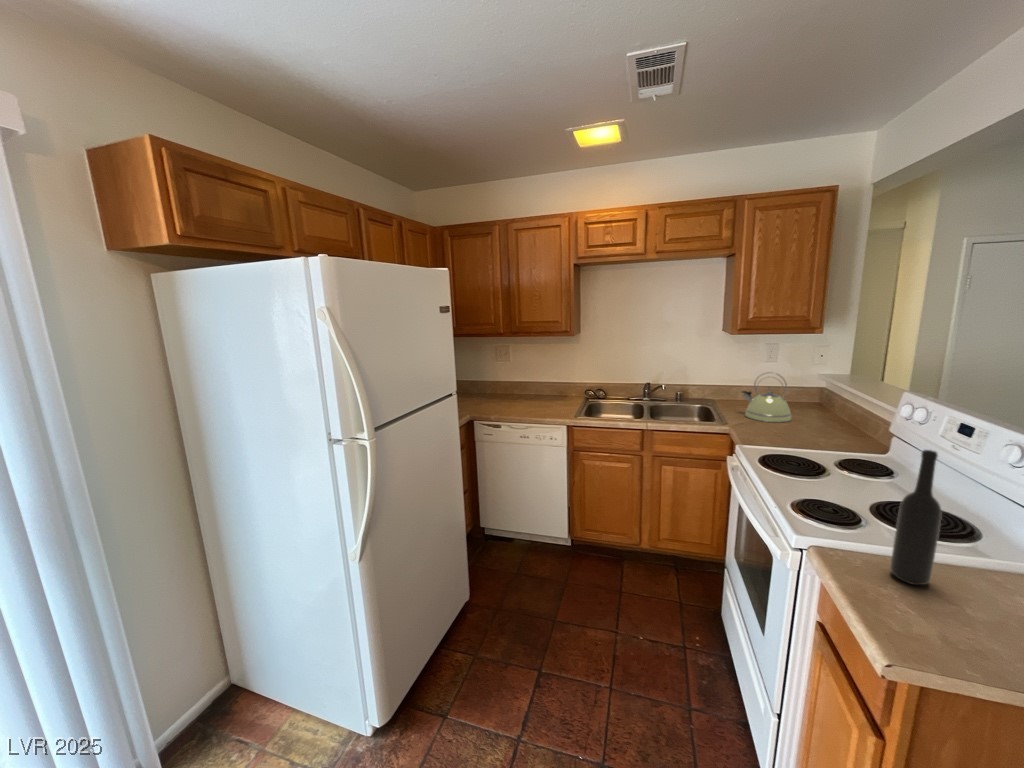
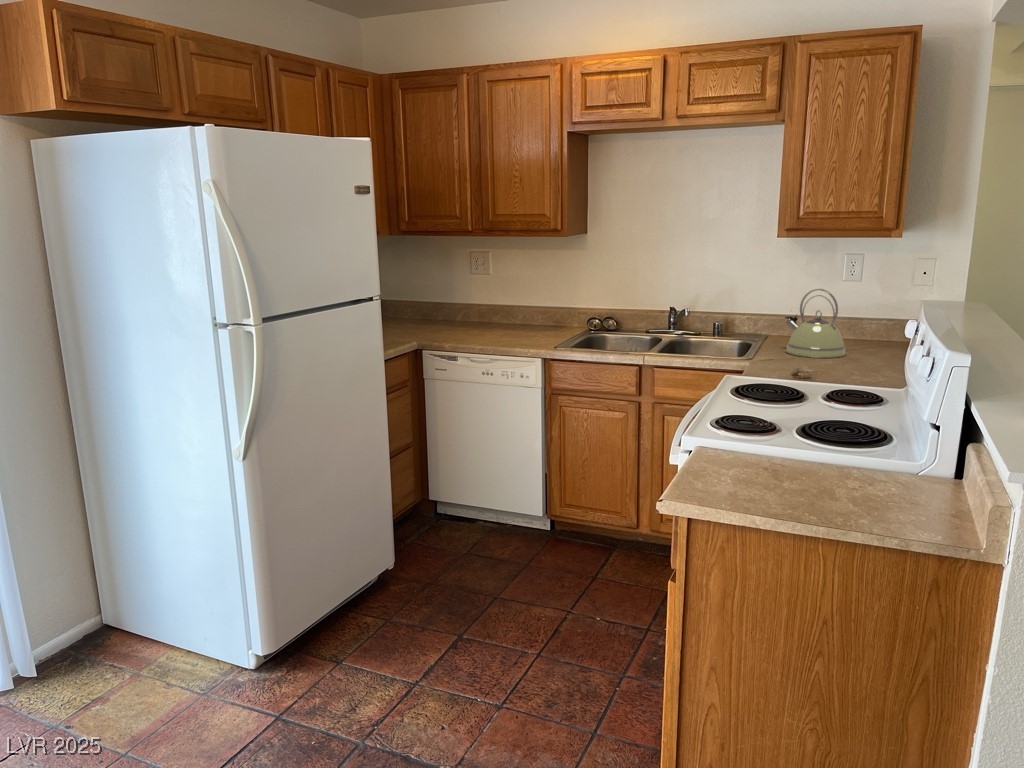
bottle: present [890,450,942,585] -> none [728,324,761,457]

